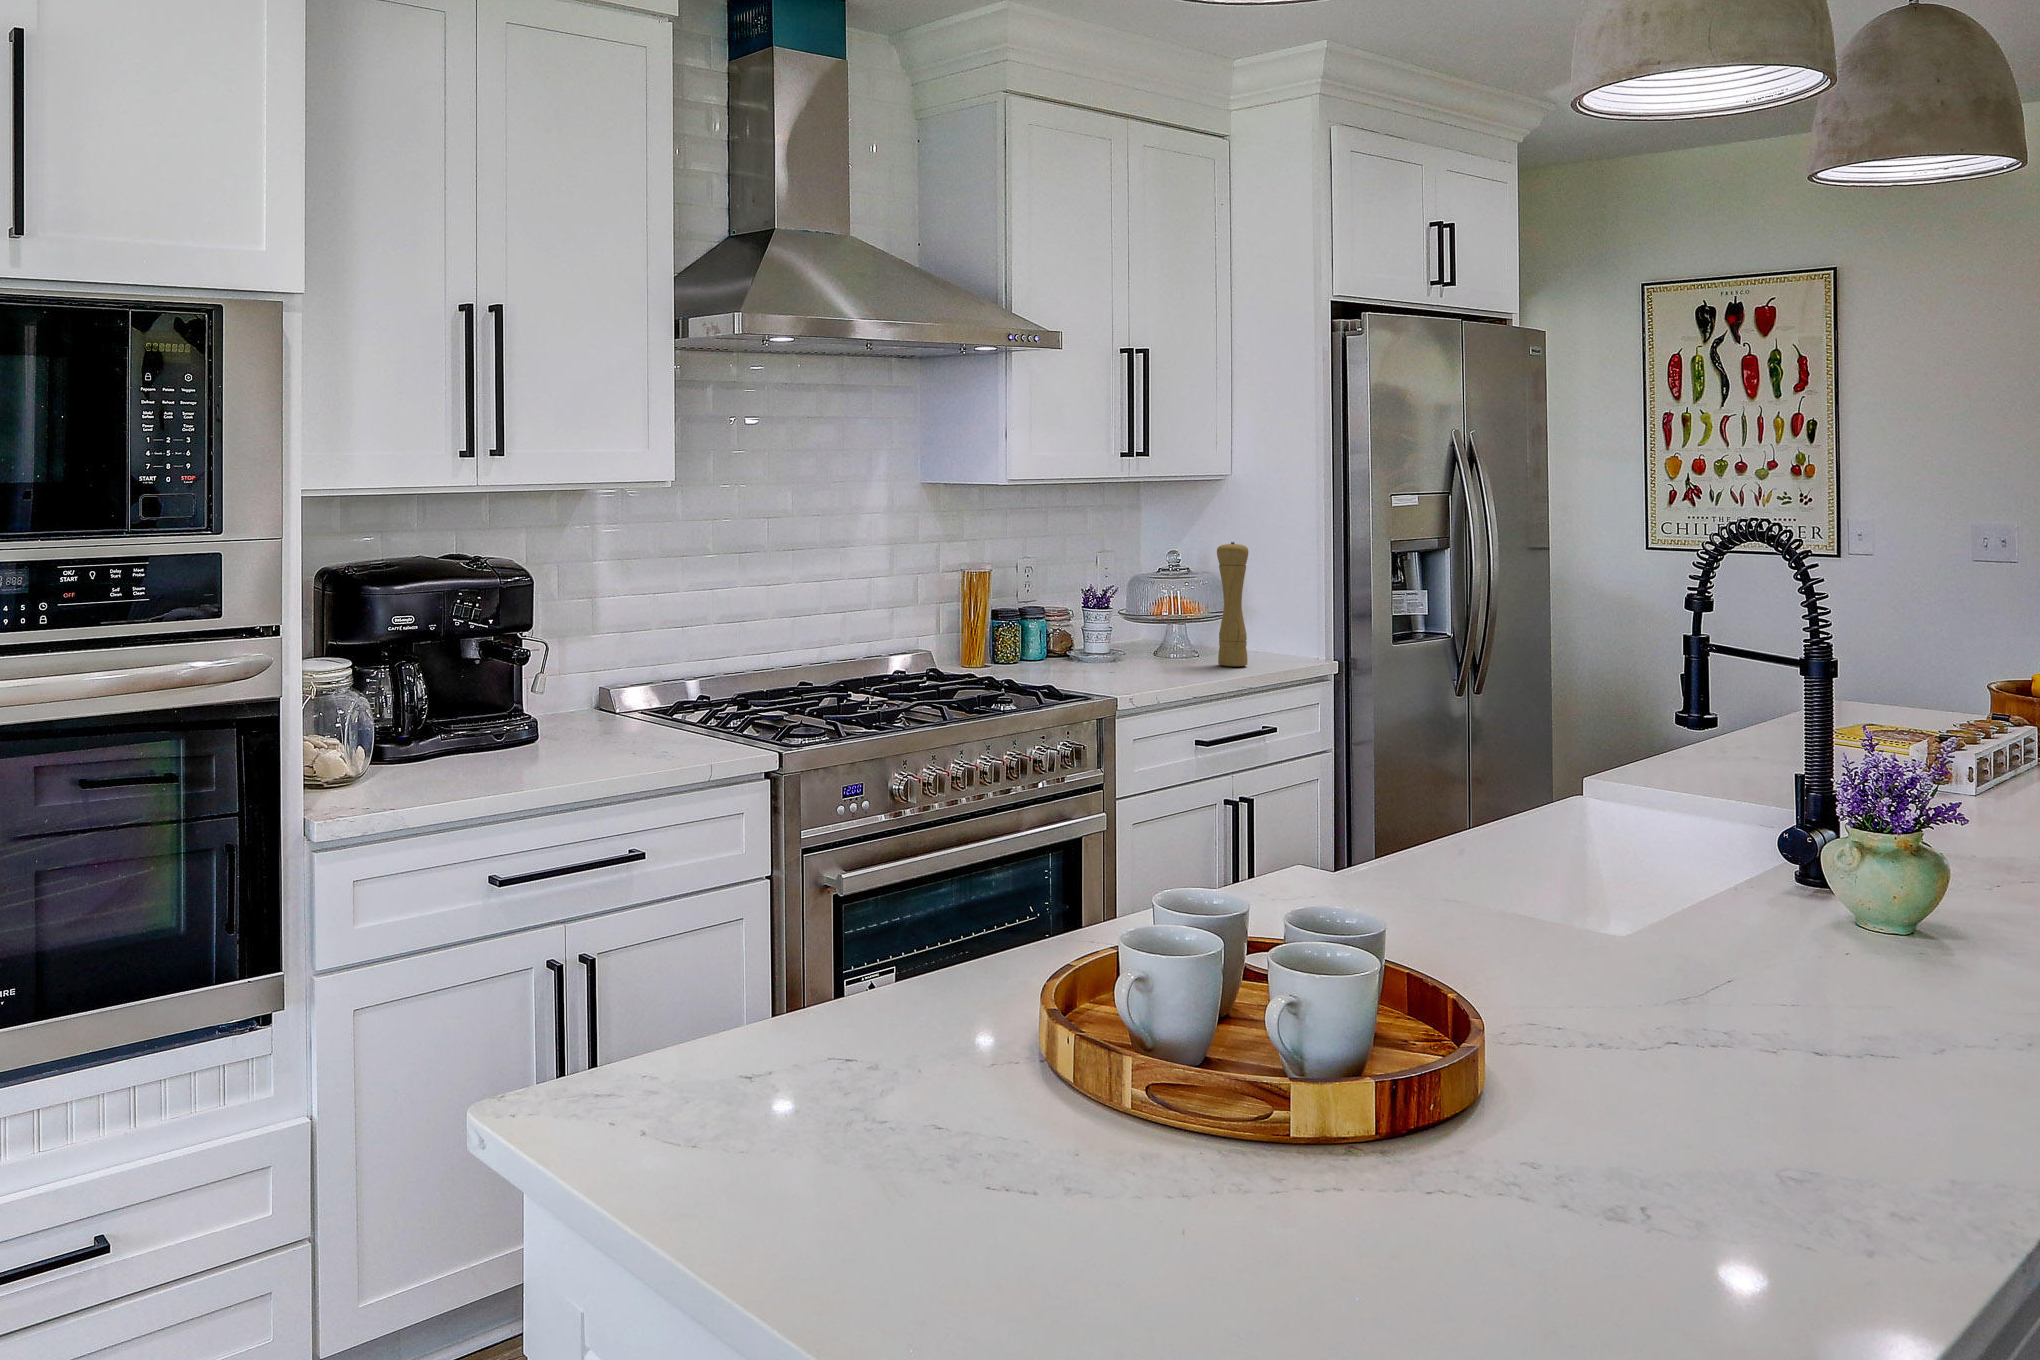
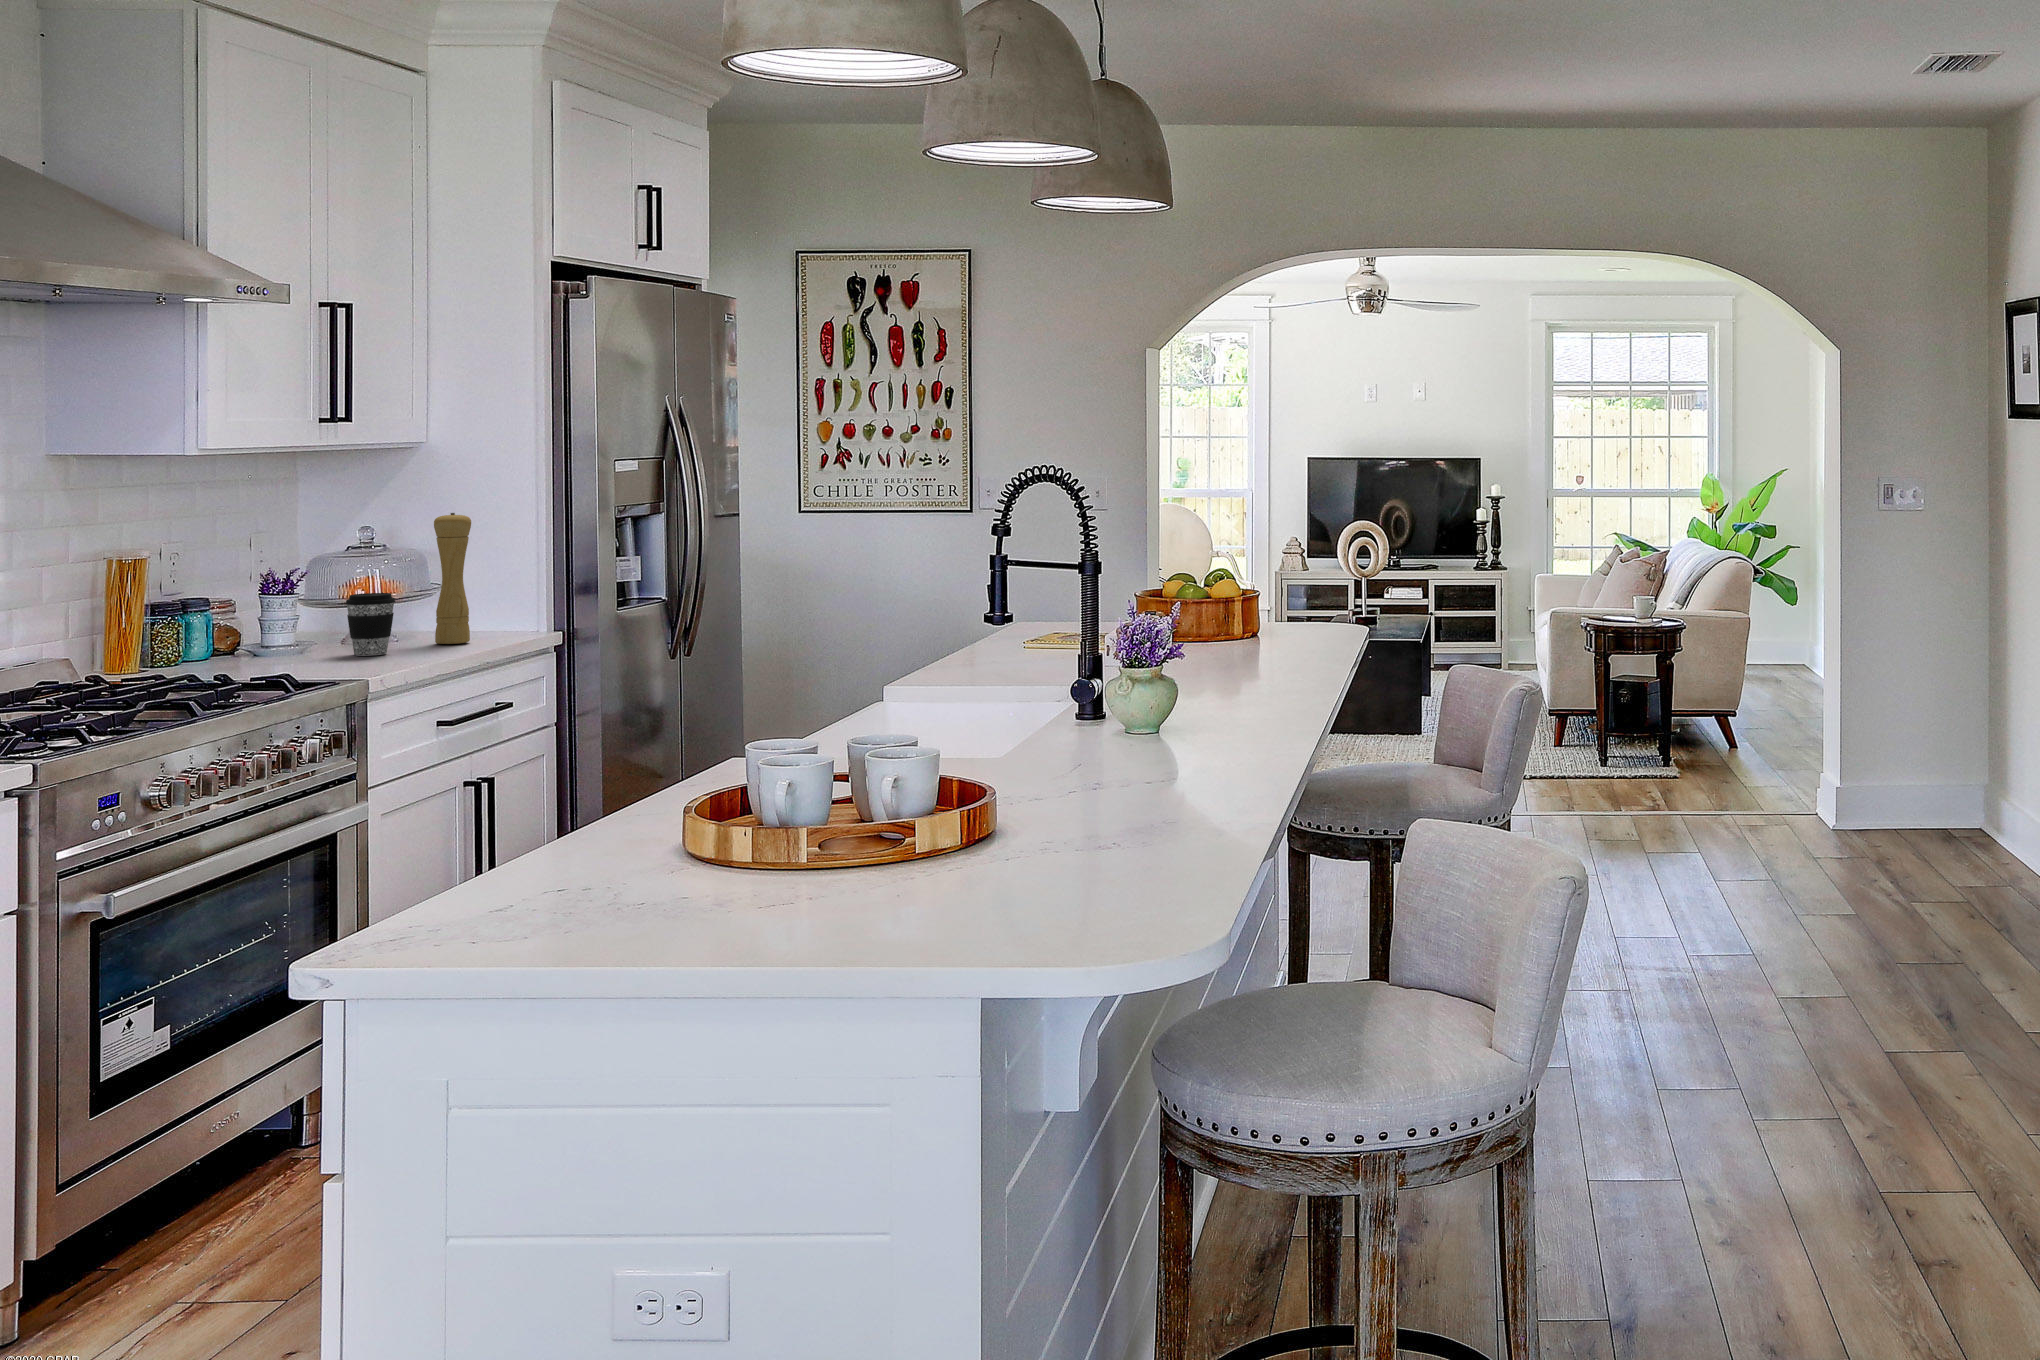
coffee cup: none [1137,613,1176,671] -> present [346,593,395,656]

